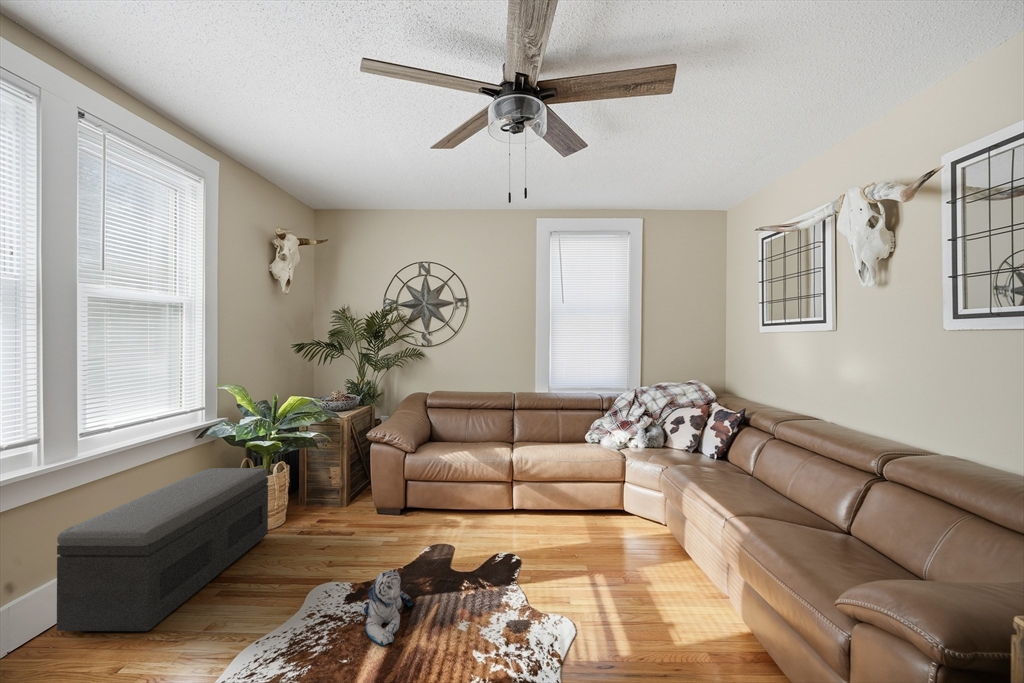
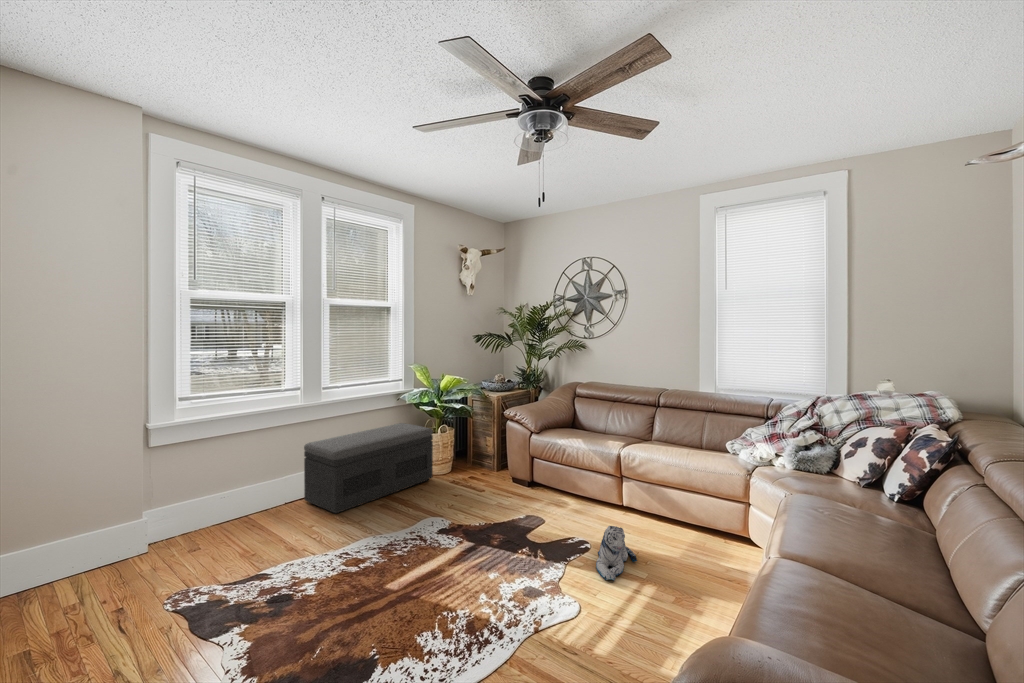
plush toy: present [364,571,413,646] -> present [596,526,637,580]

